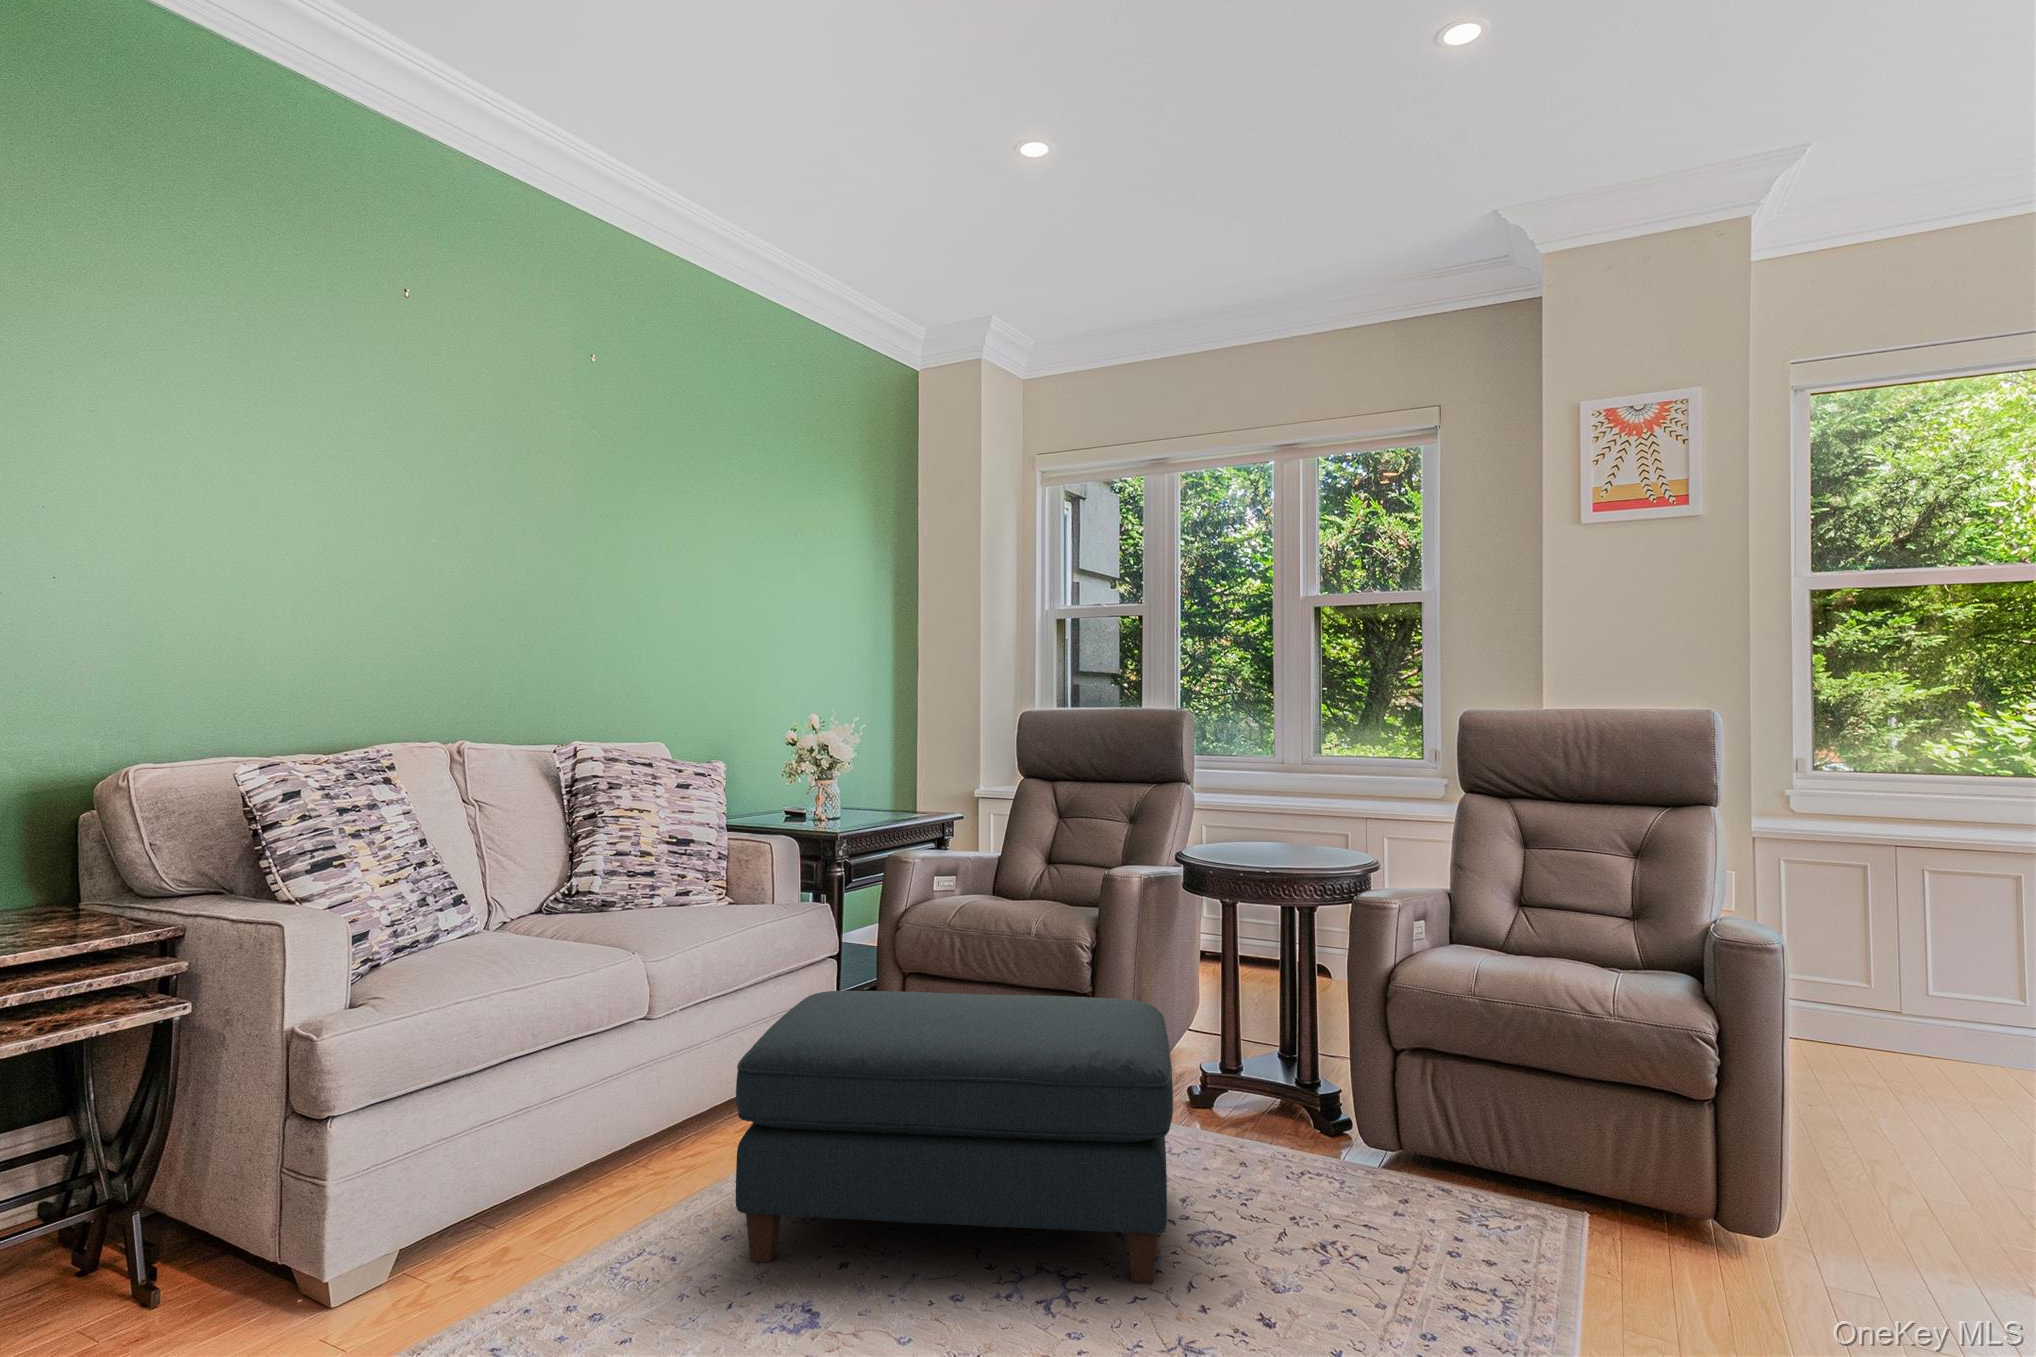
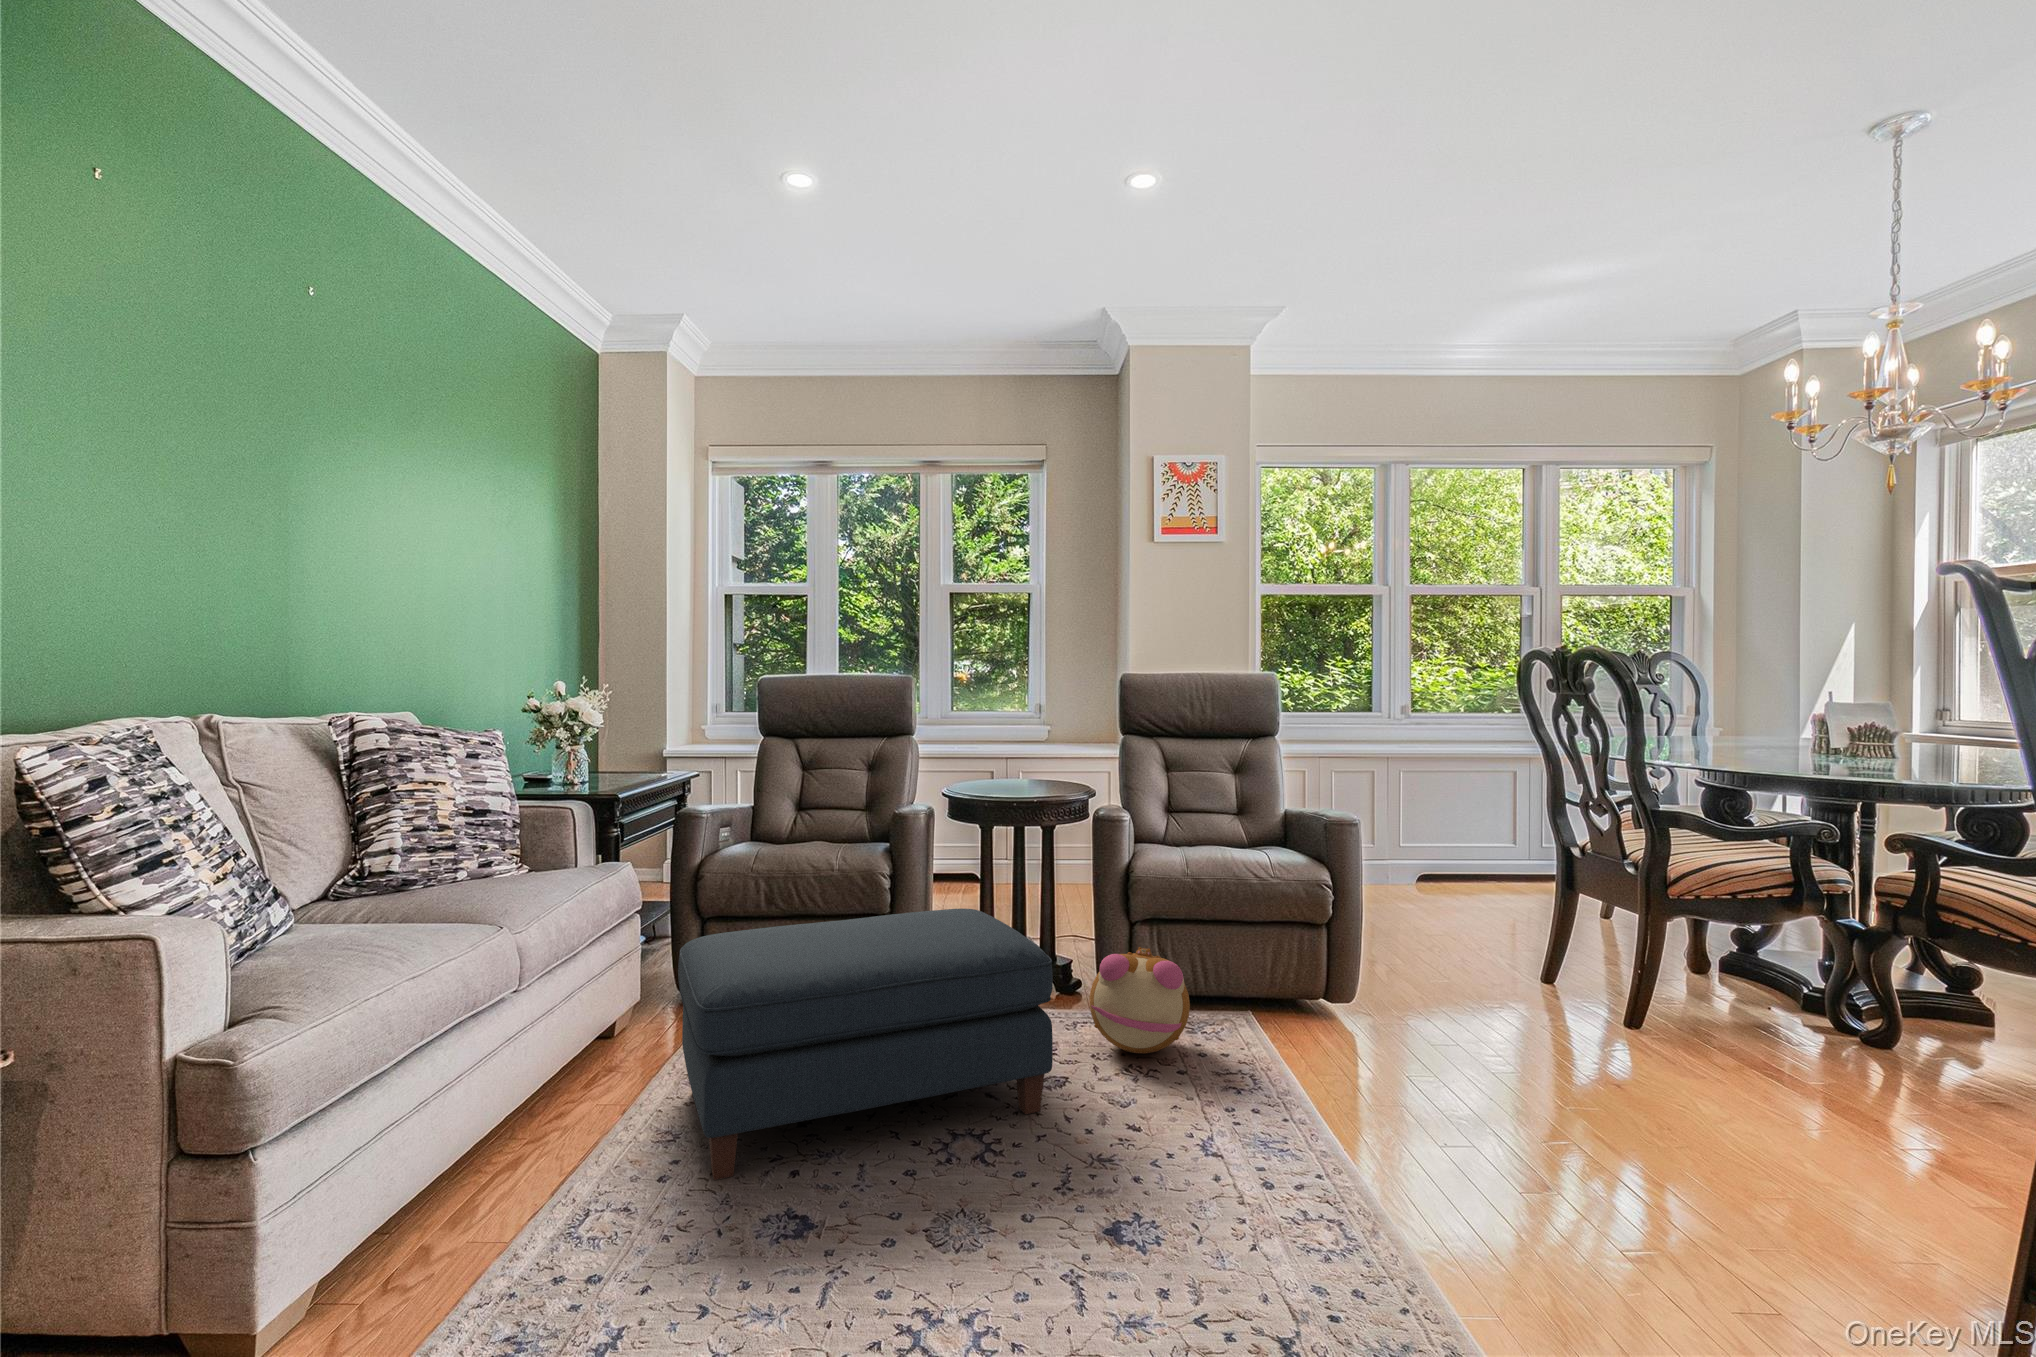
plush toy: none [1277,1089,1439,1244] -> present [1089,947,1190,1053]

